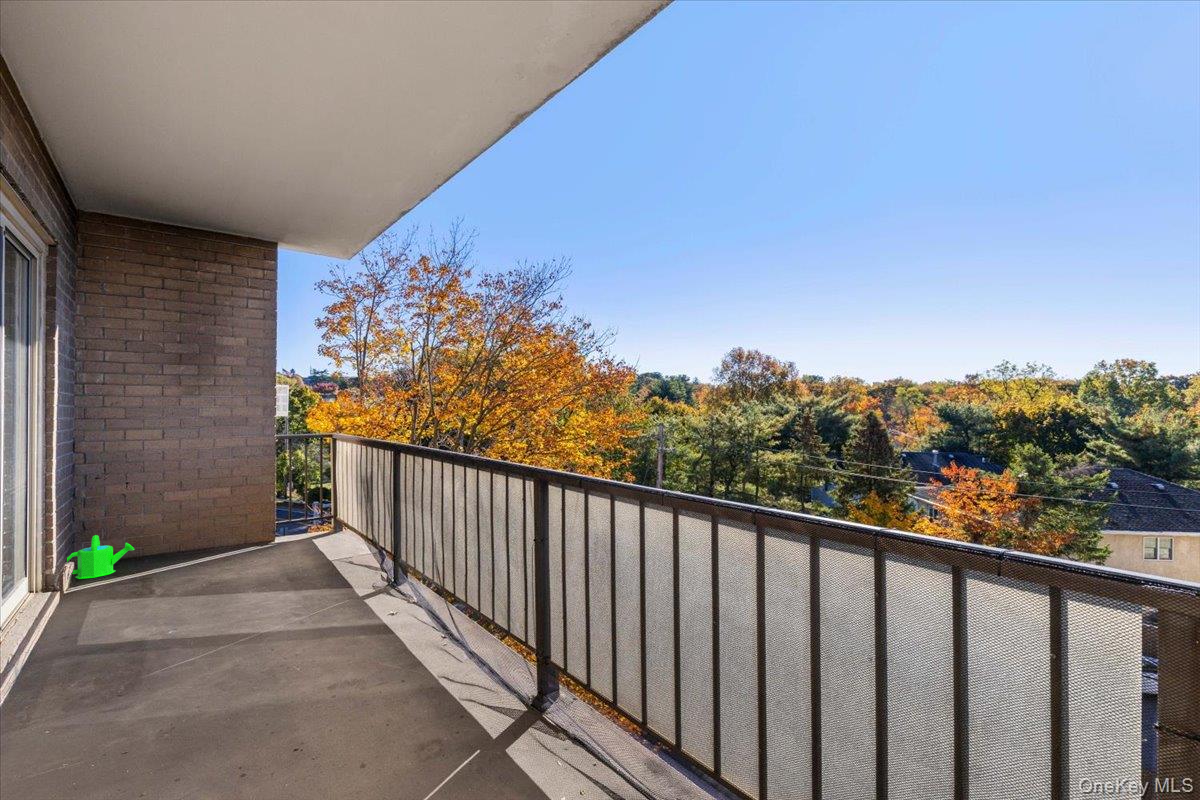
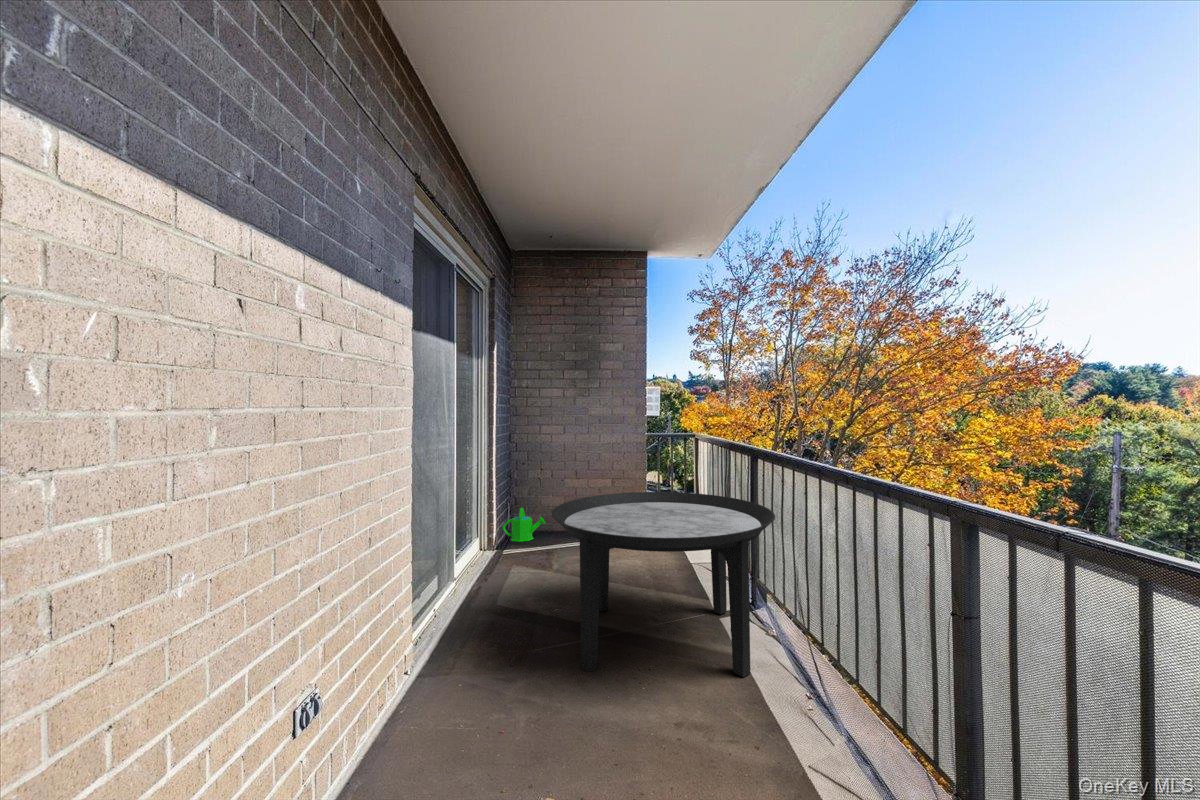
round table: none [176,490,417,674] -> present [552,492,775,677]

